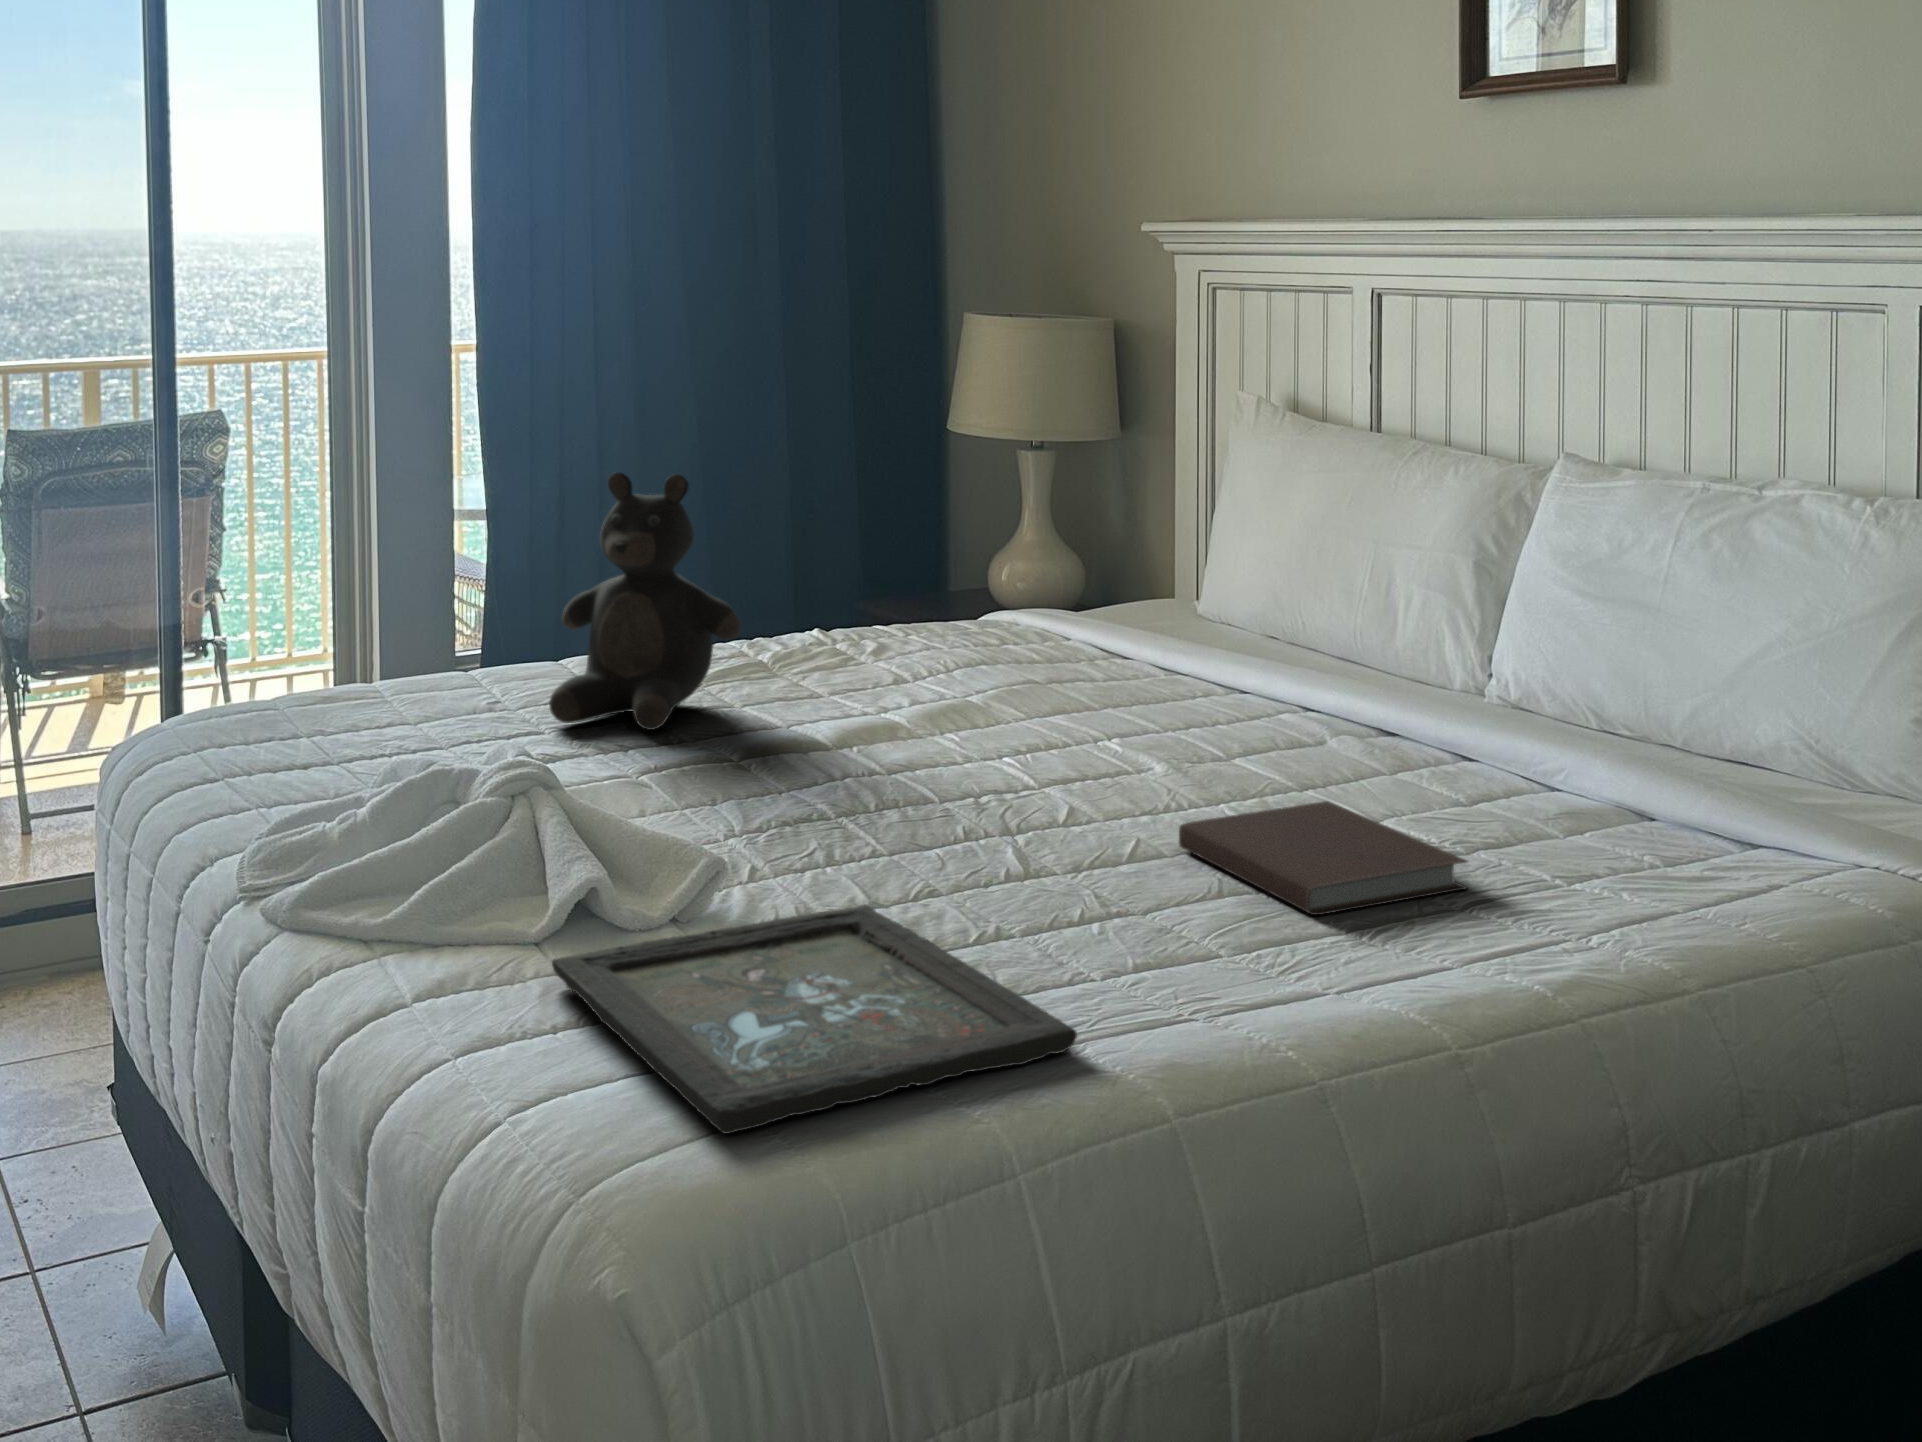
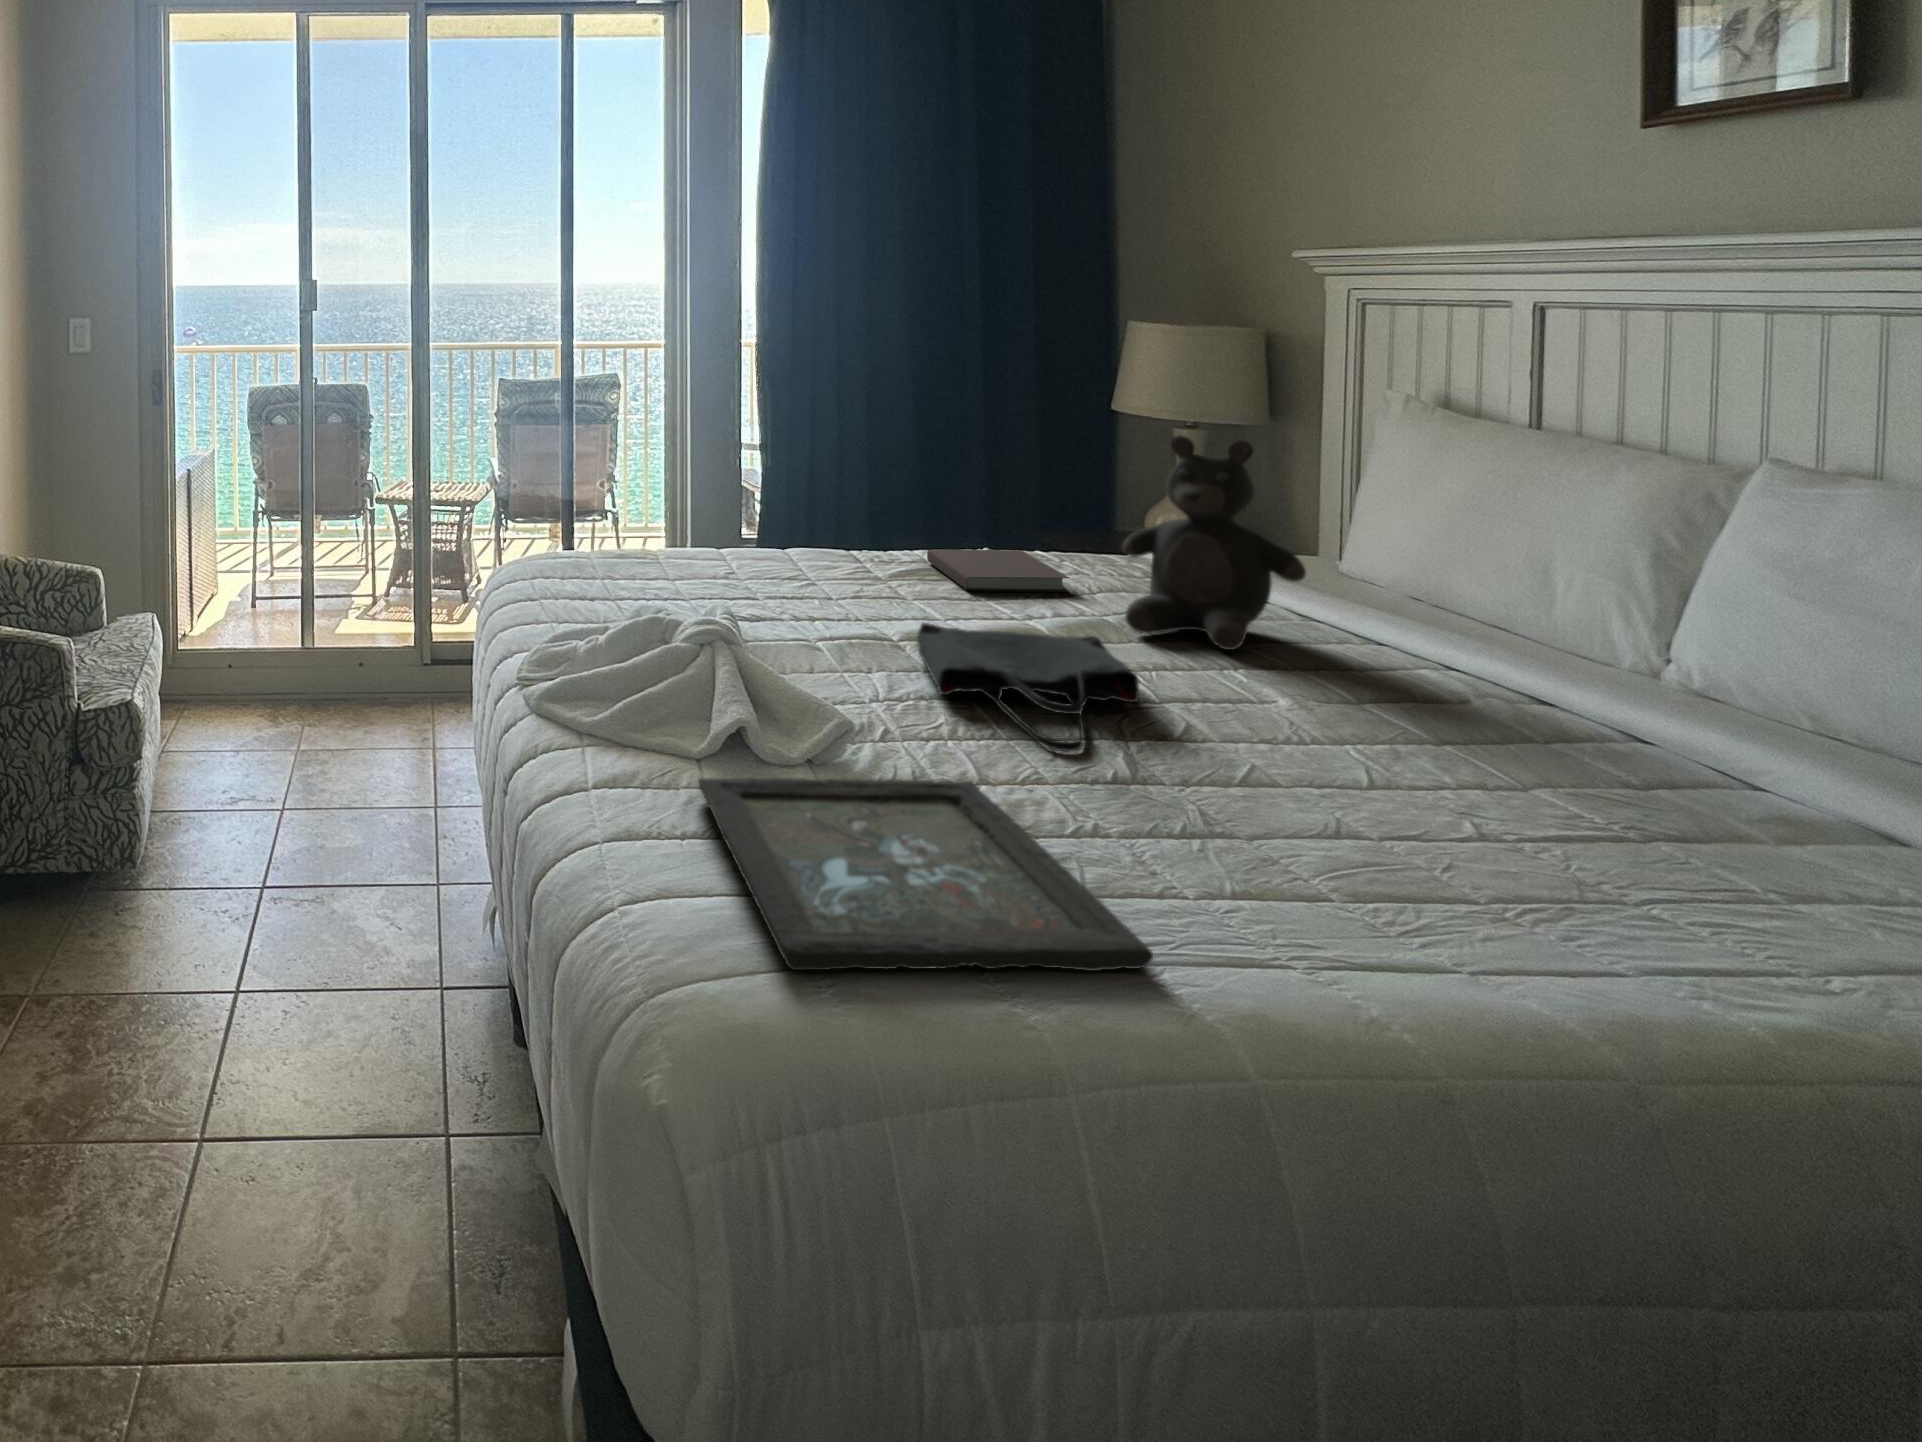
teddy bear: present [549,472,741,730] -> present [1123,435,1306,650]
tote bag: none [768,720,1022,858] -> present [917,623,1139,752]
notebook: present [1179,801,1468,915] -> present [927,549,1069,592]

